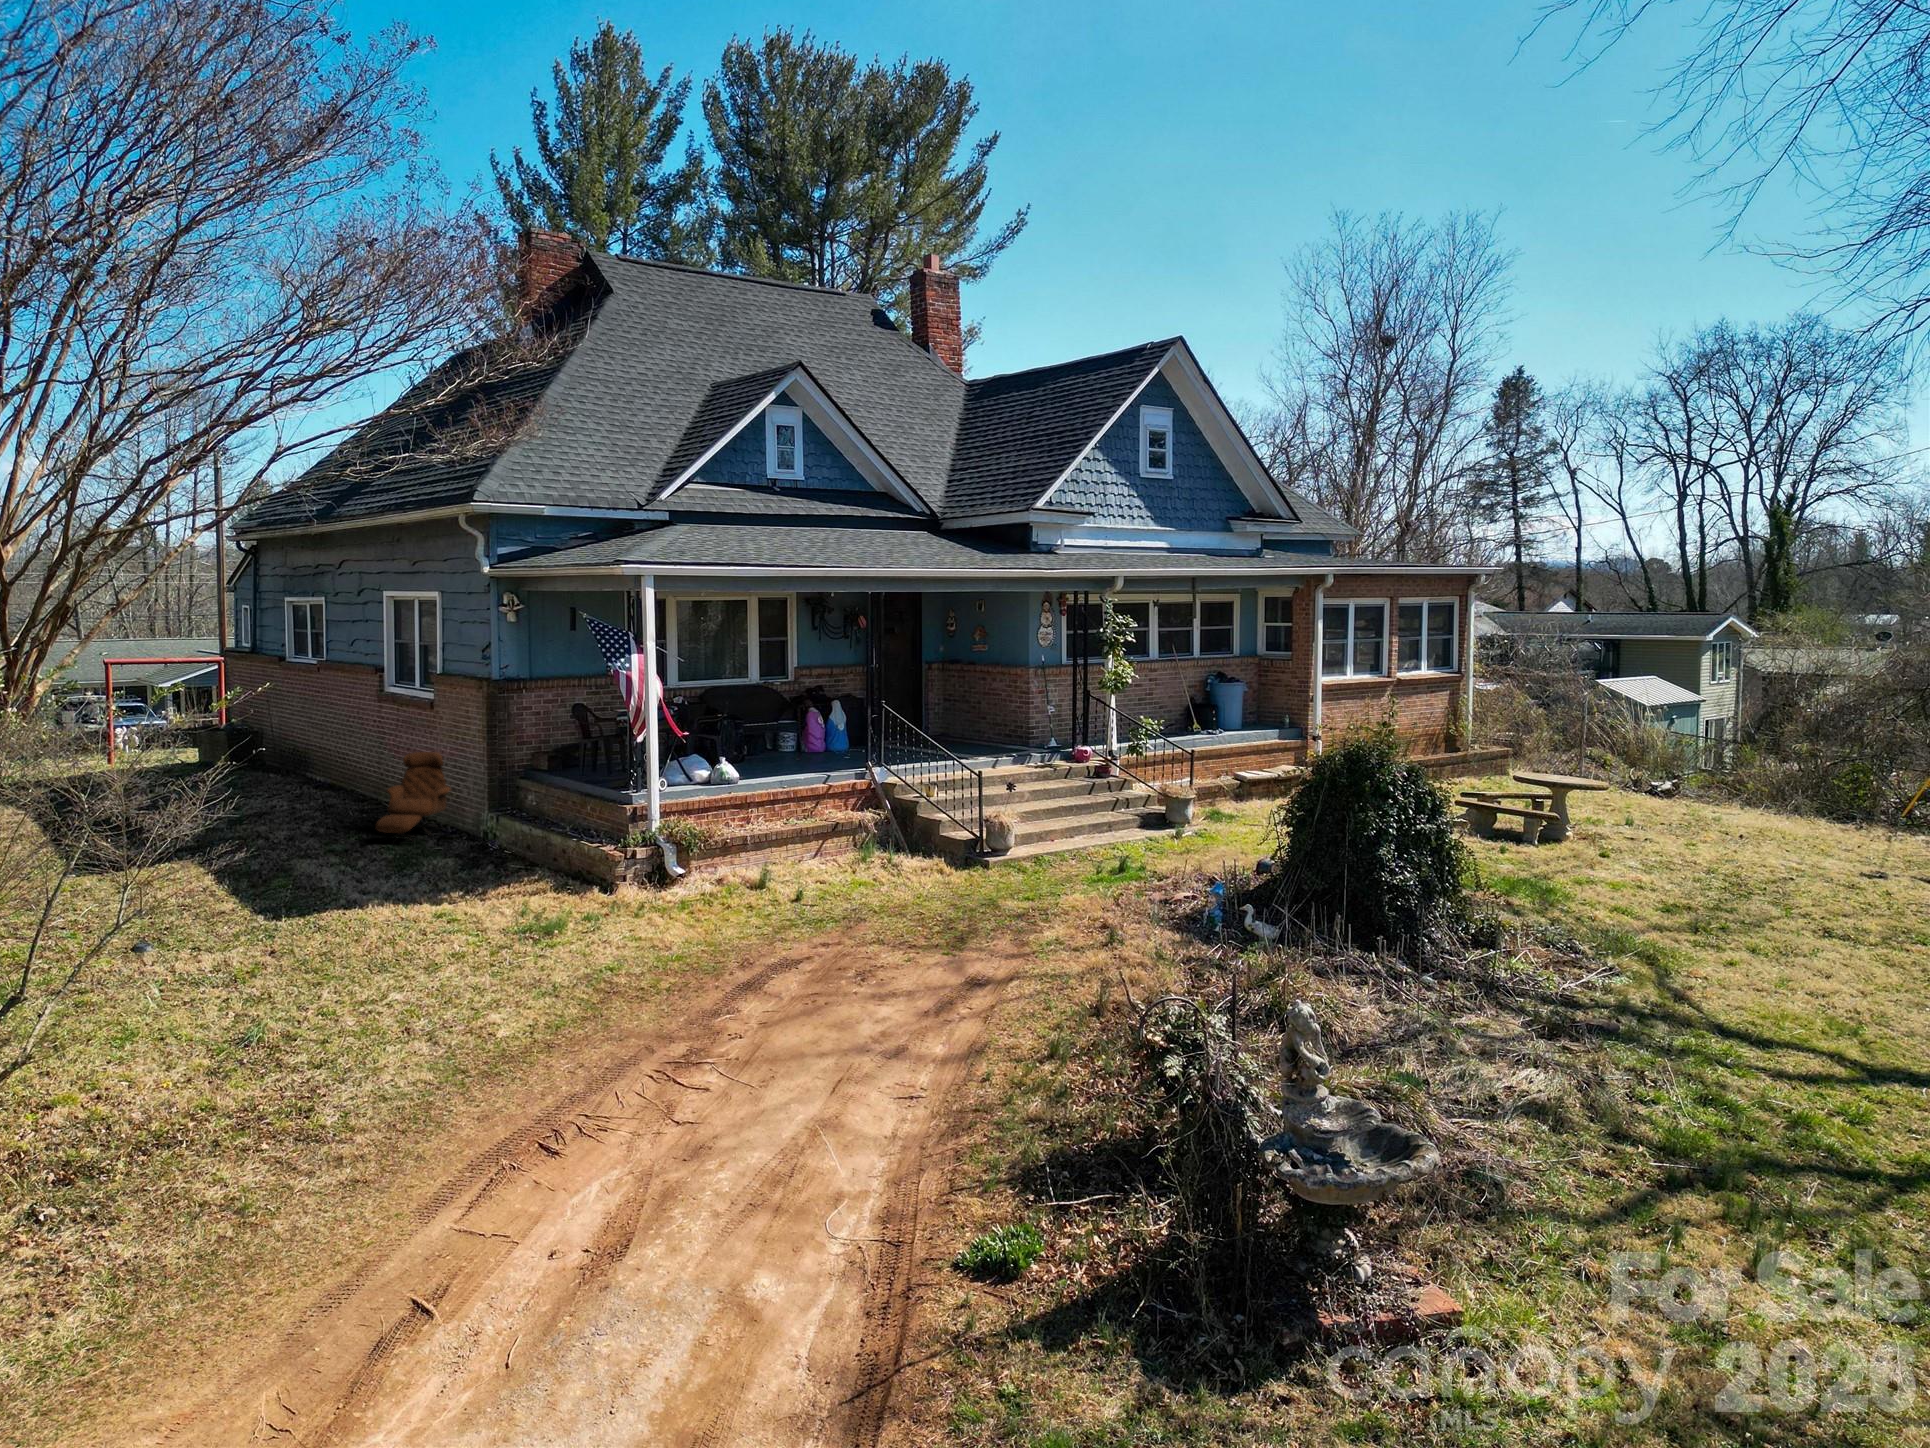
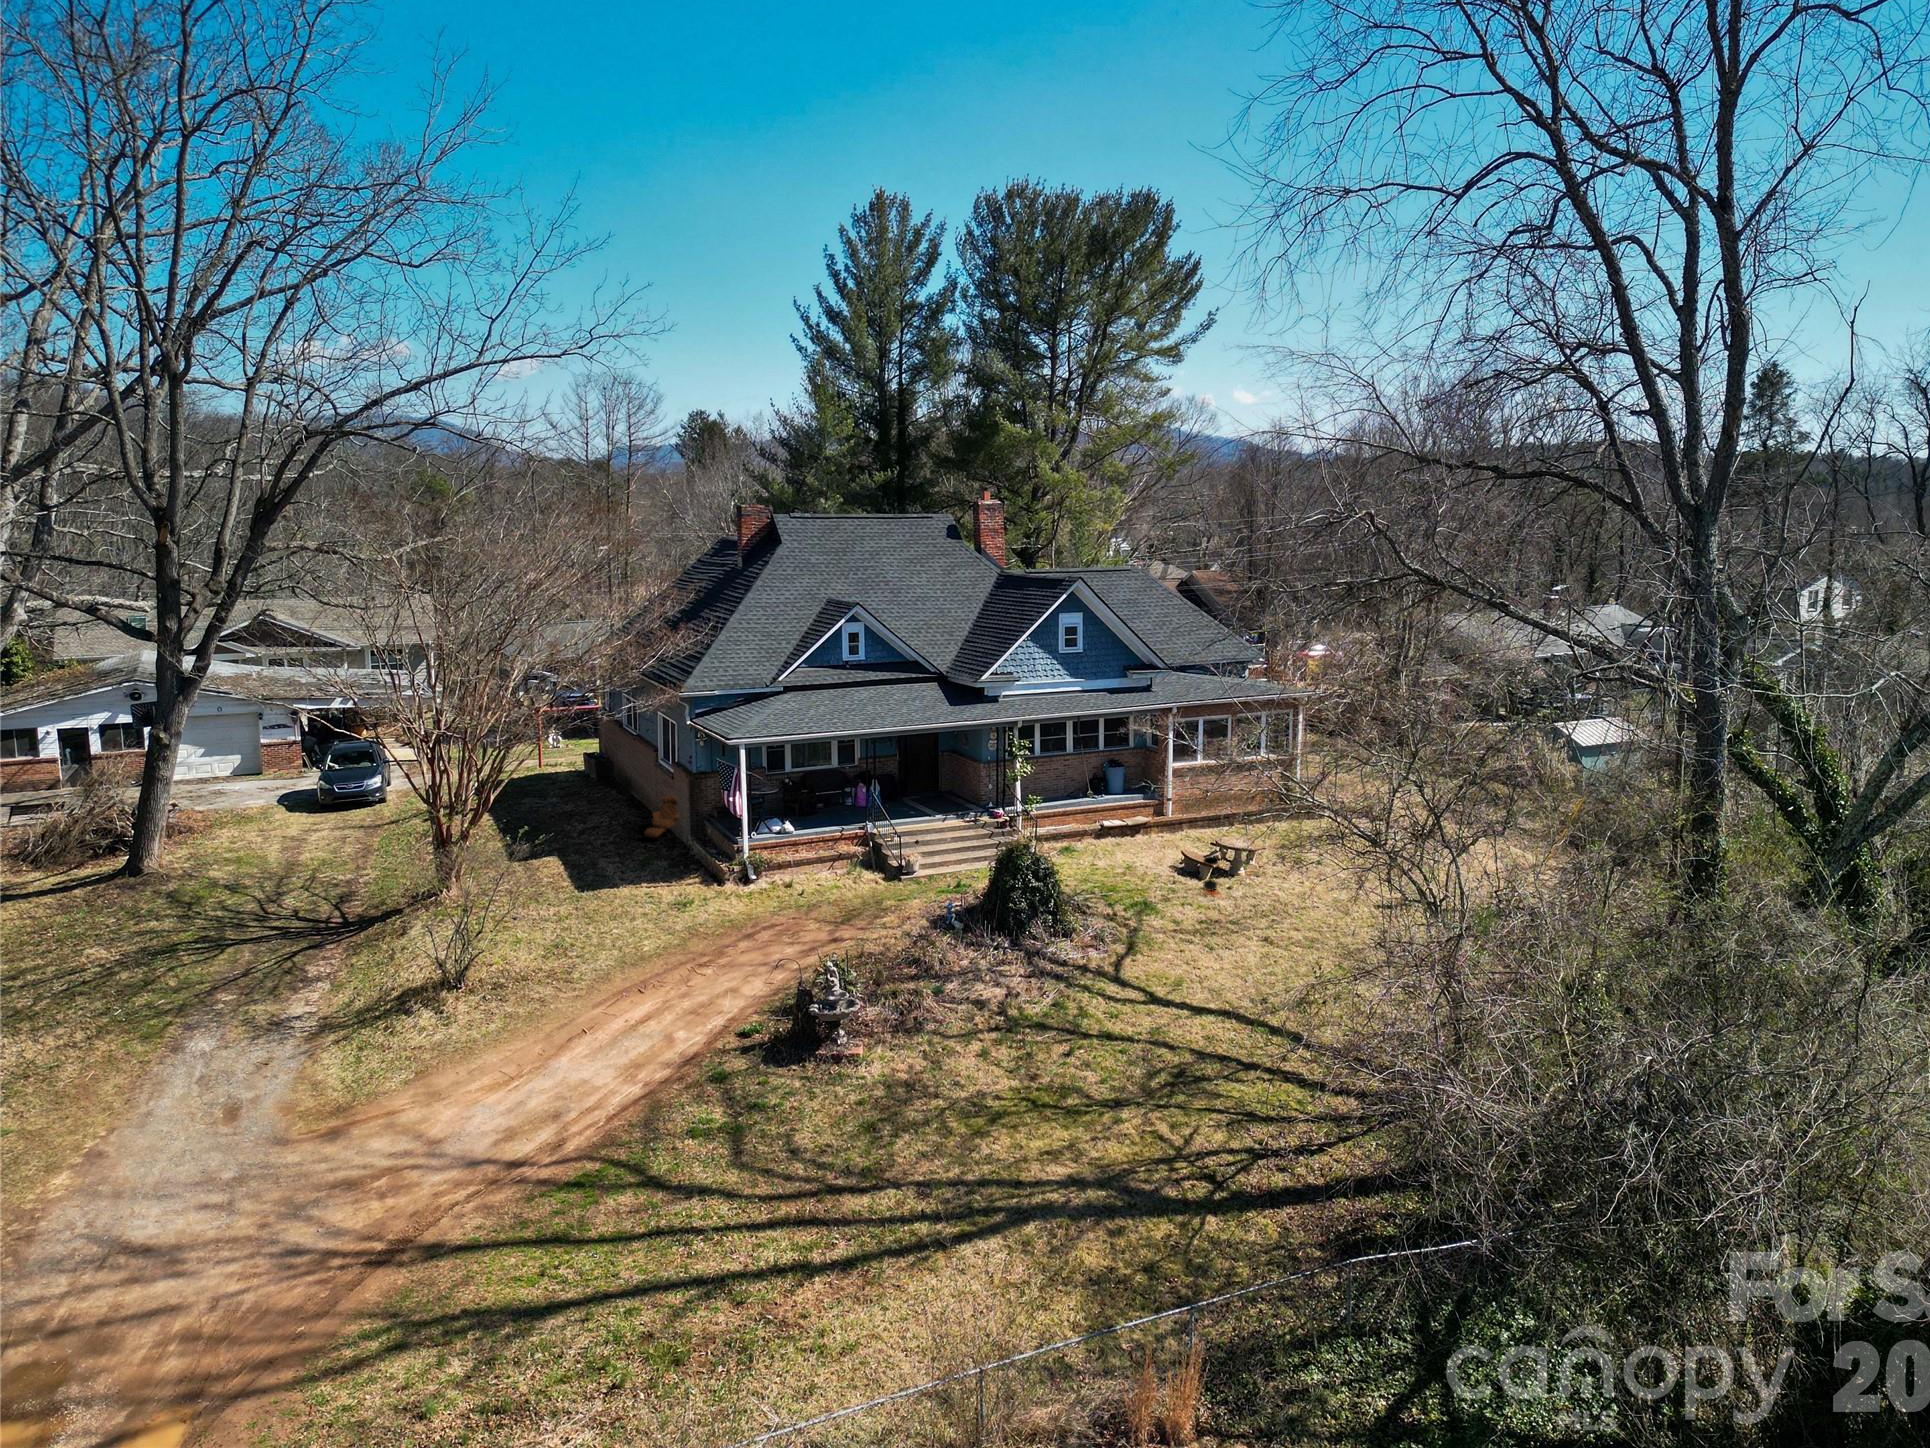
potted tree: none [1563,775,1596,845] -> present [1203,856,1218,891]

